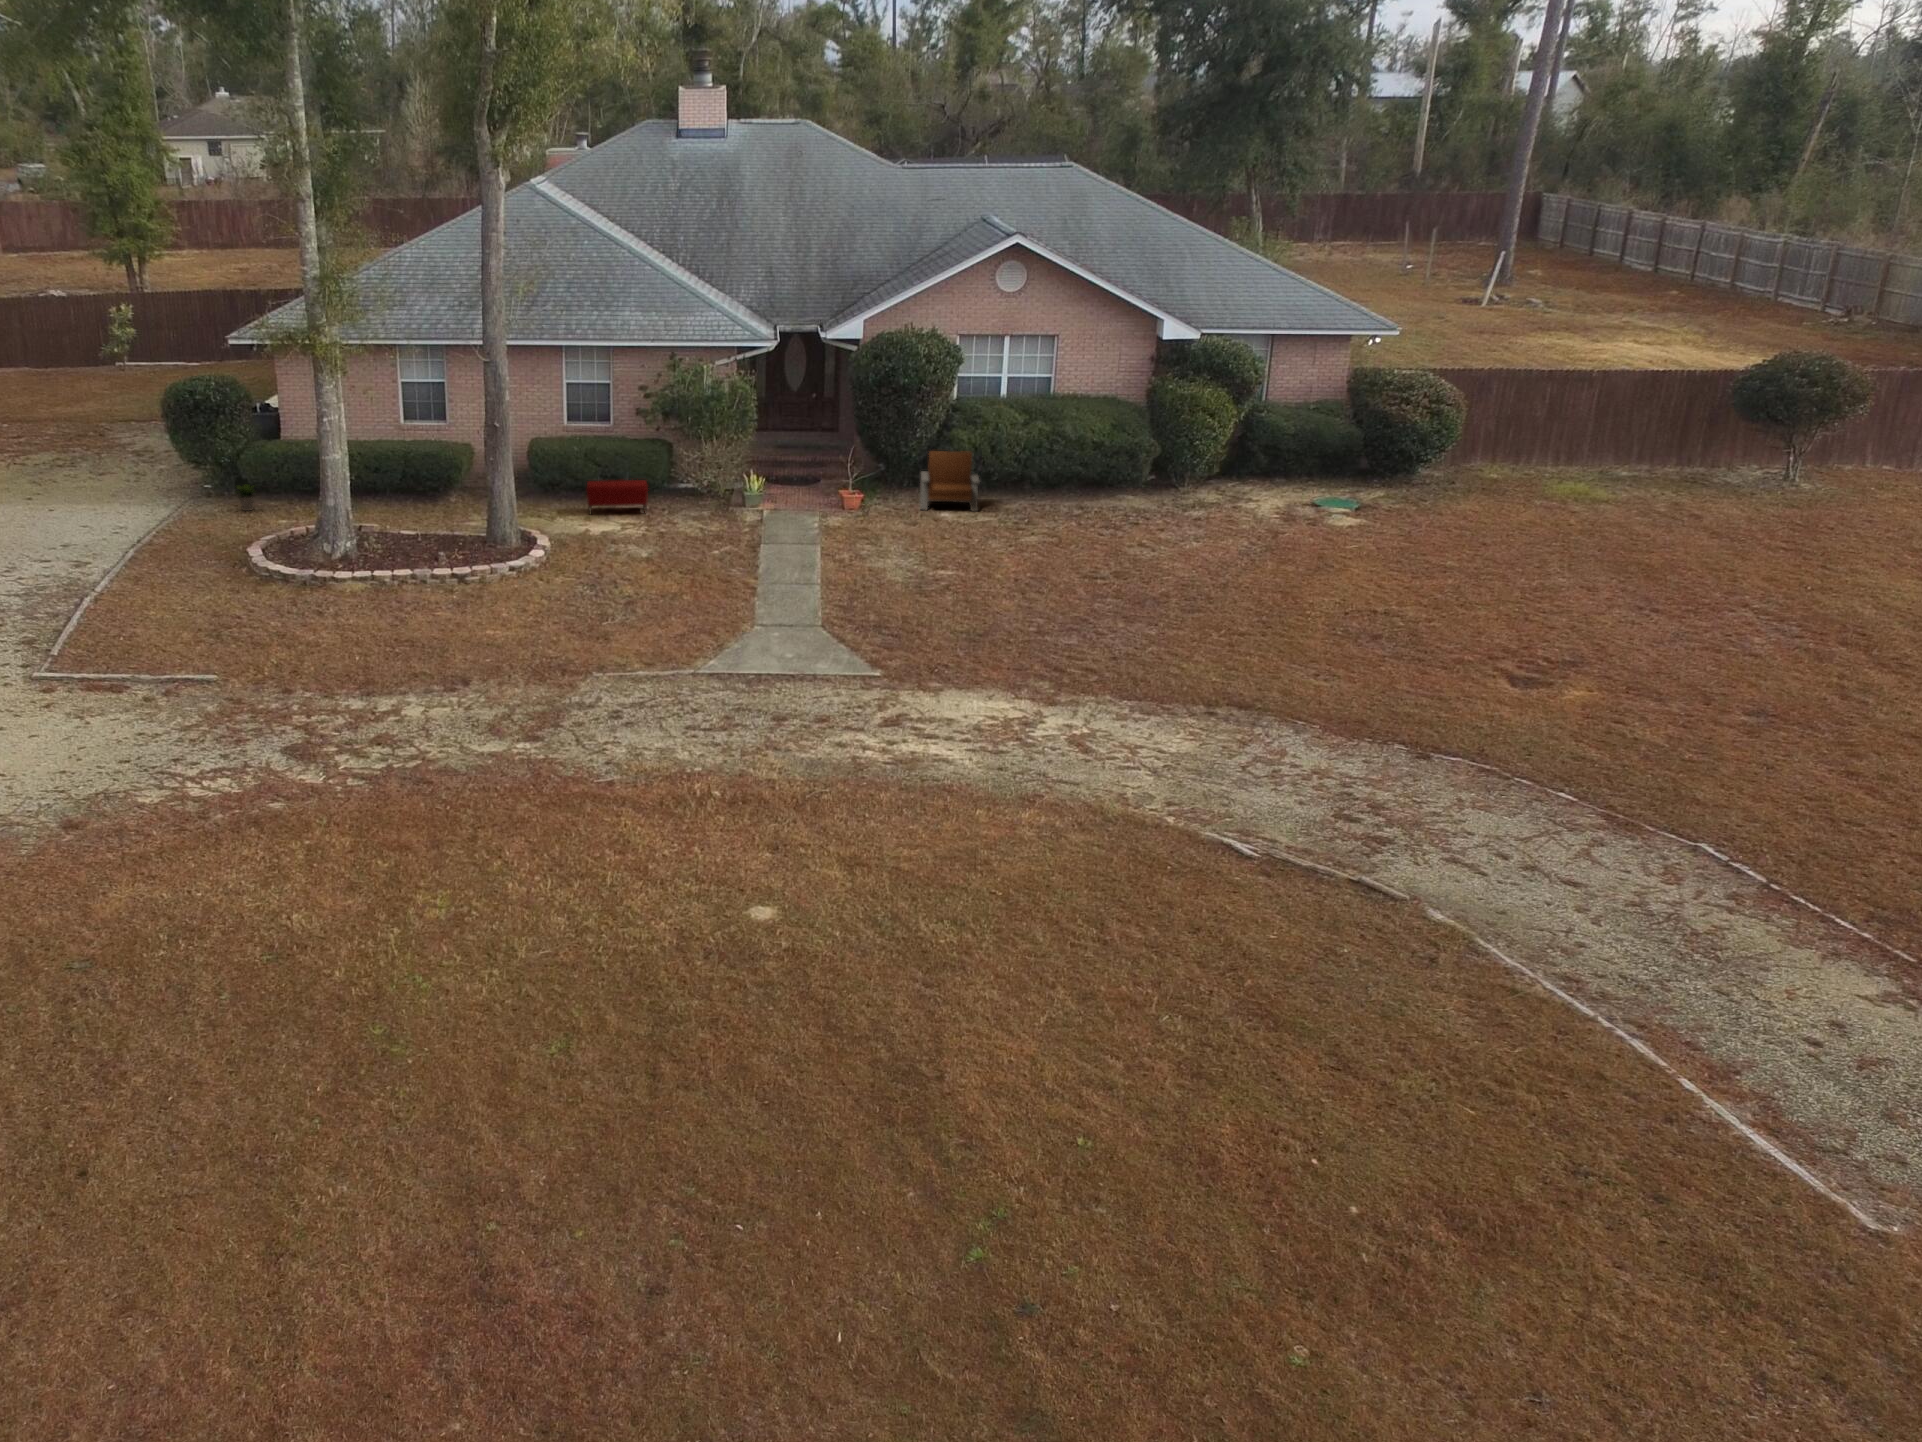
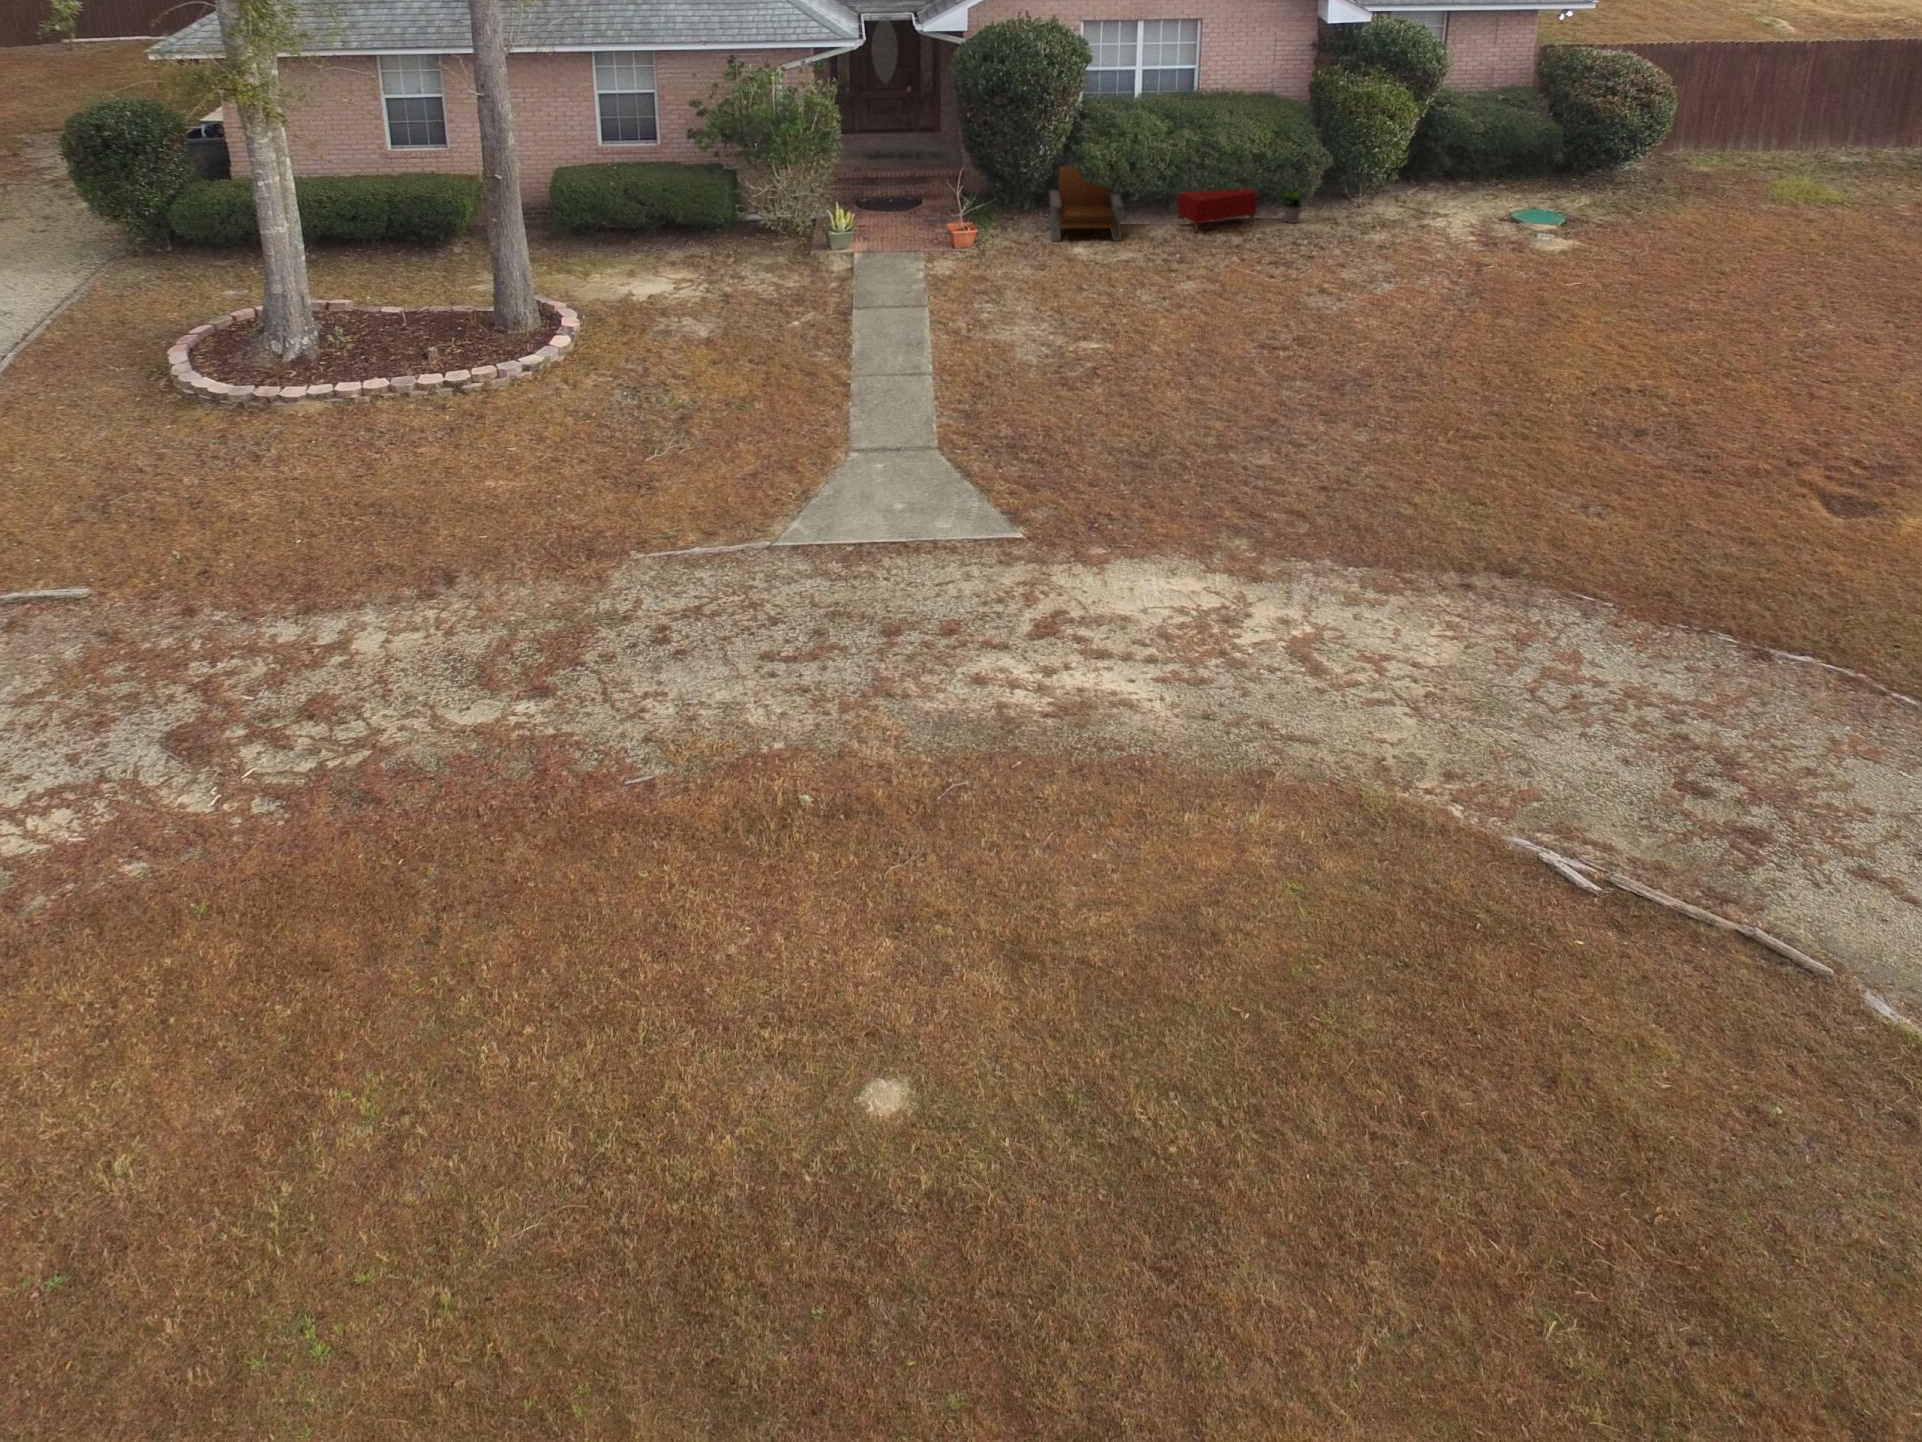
bench: present [587,480,648,513] -> present [1178,189,1257,232]
potted plant: present [234,484,256,511] -> present [1281,190,1305,223]

